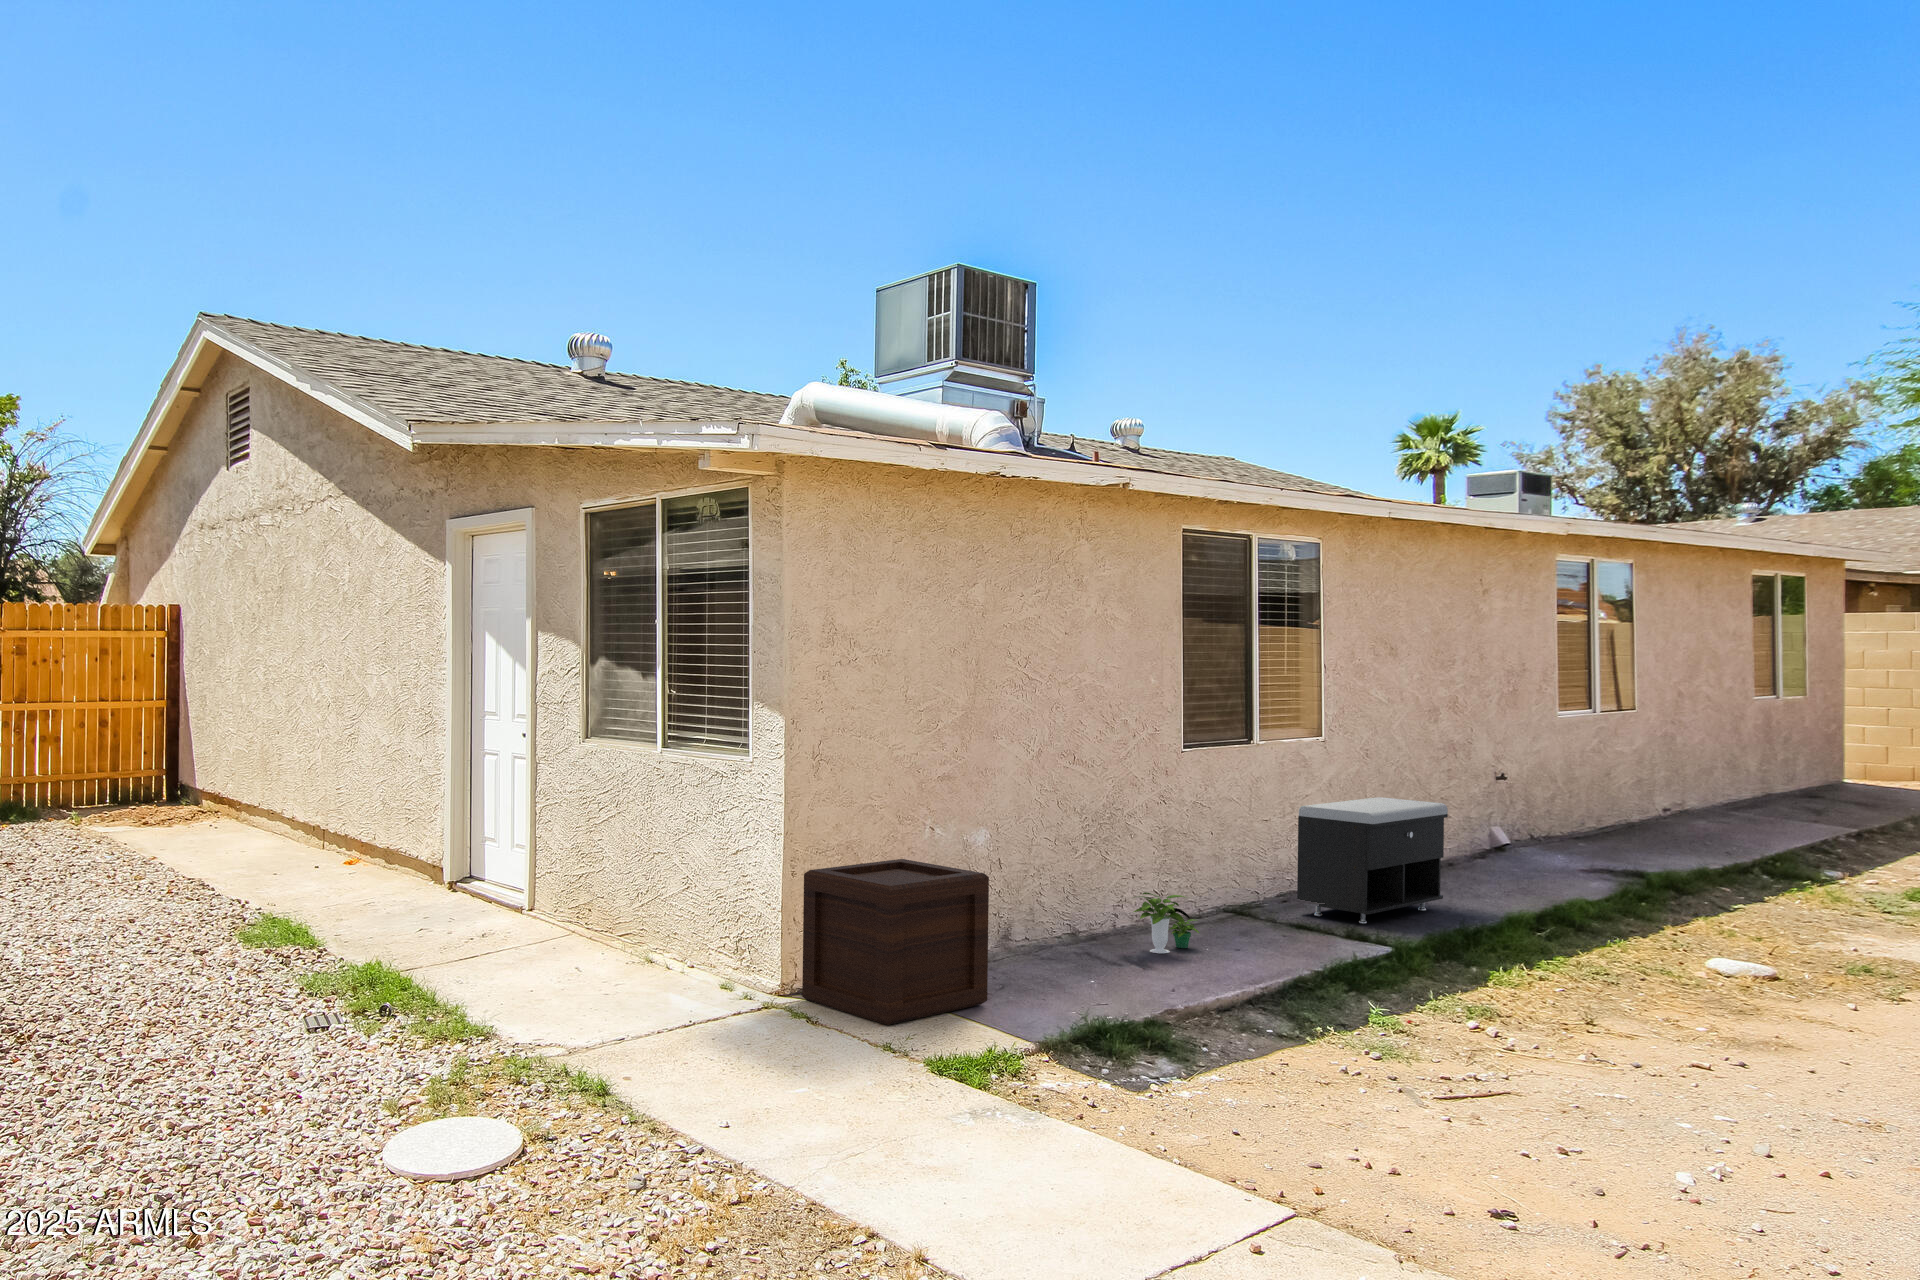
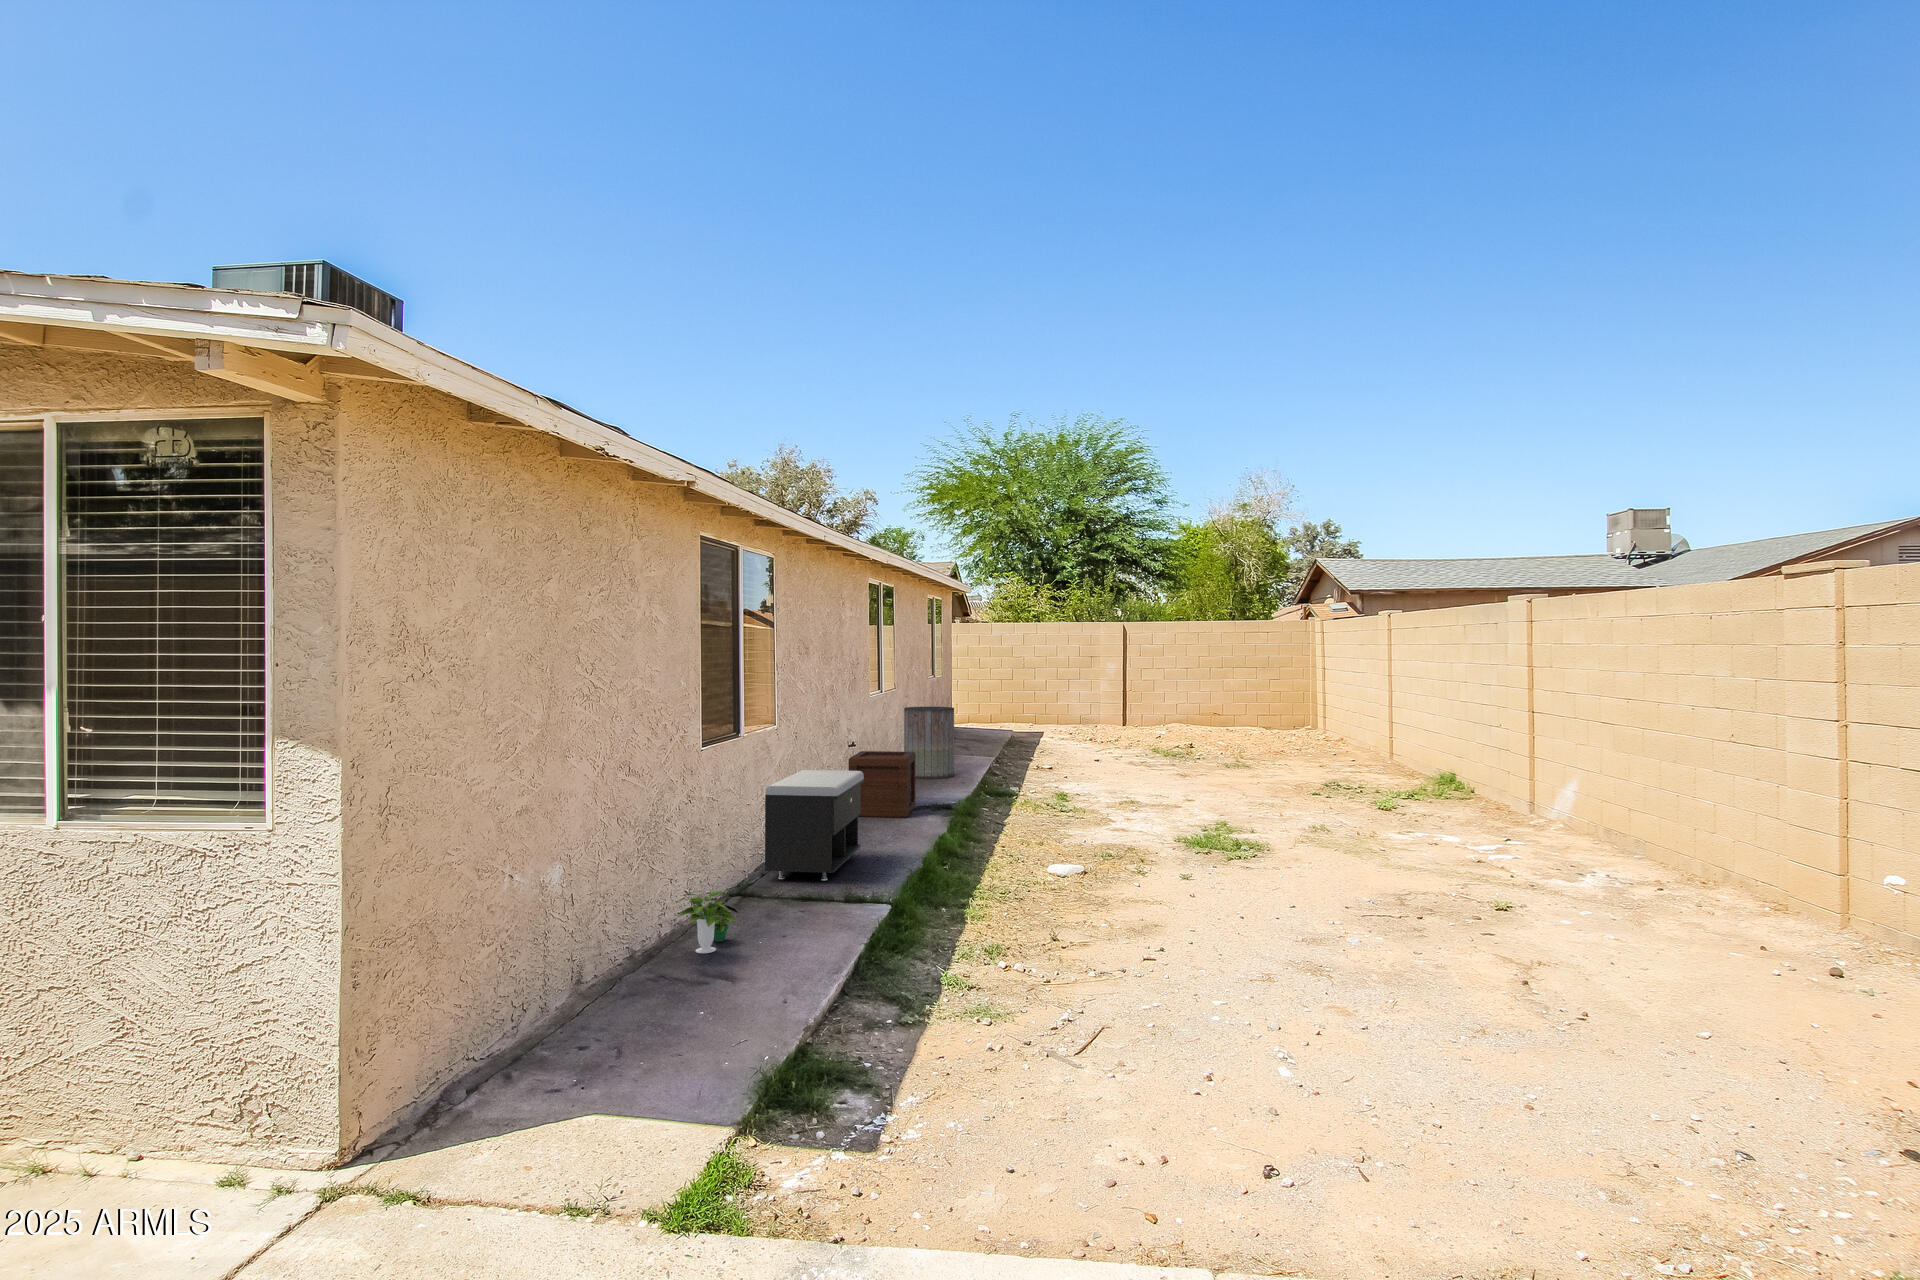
trash can: none [1671,741,1757,850] -> present [904,707,954,779]
wooden crate: present [802,859,989,1025] -> present [848,751,916,818]

